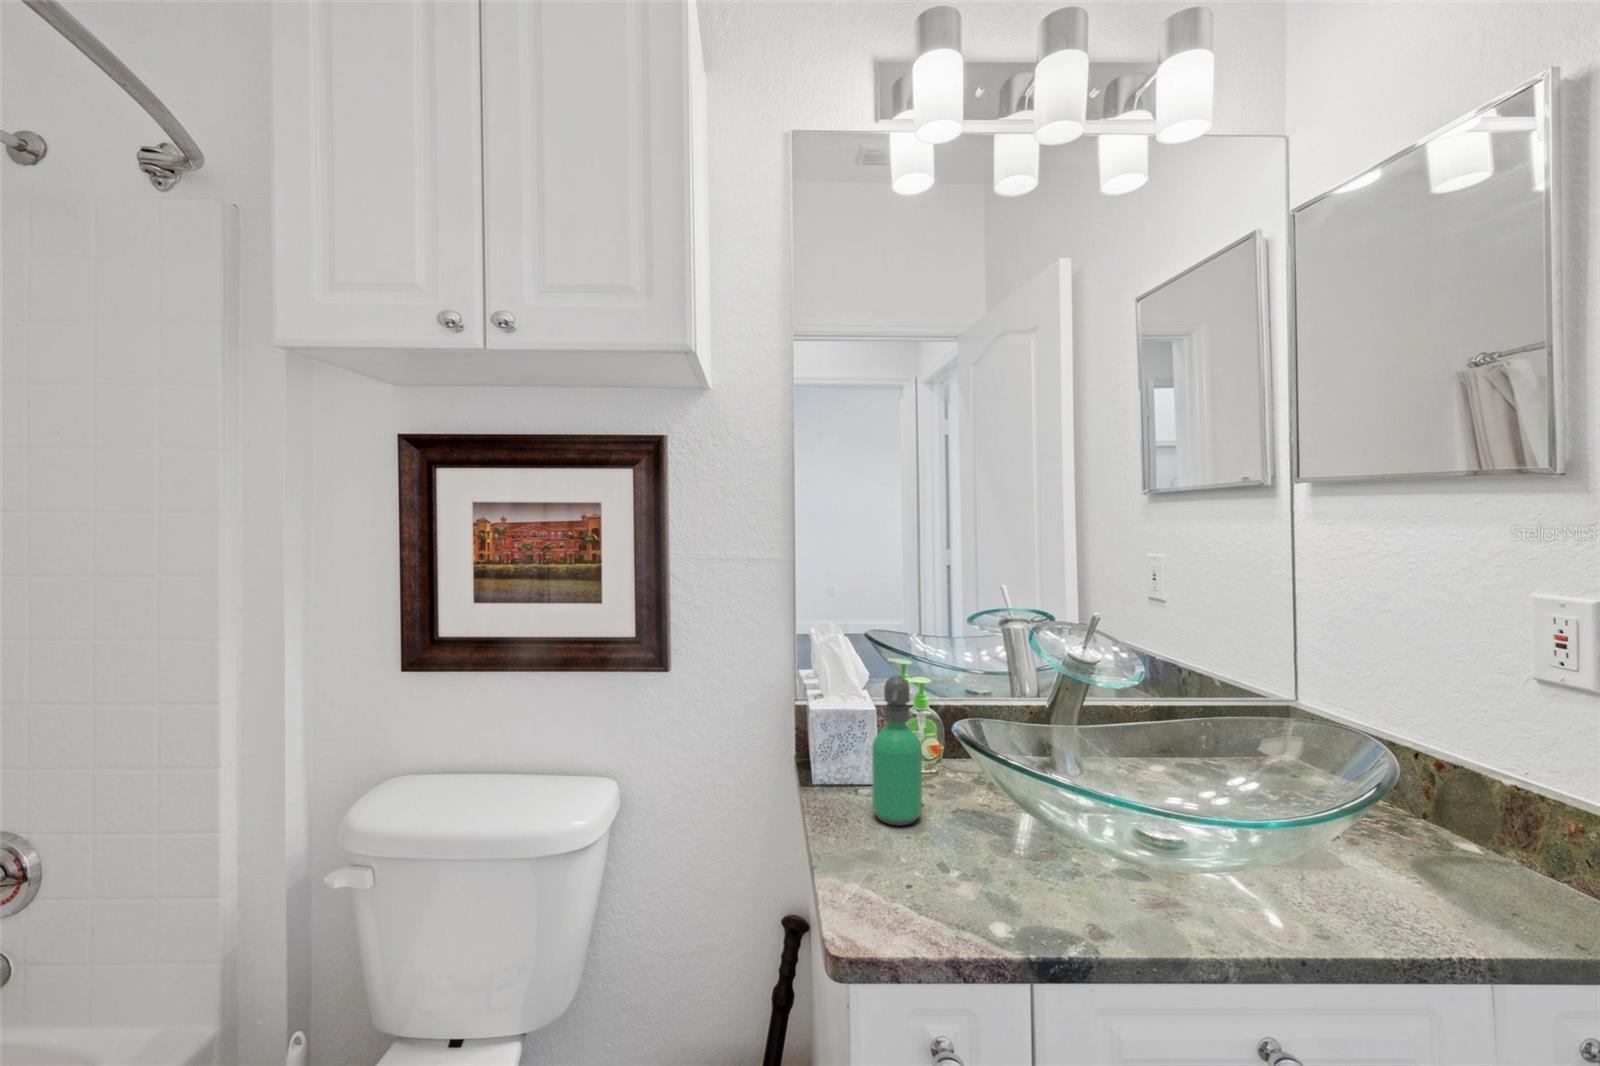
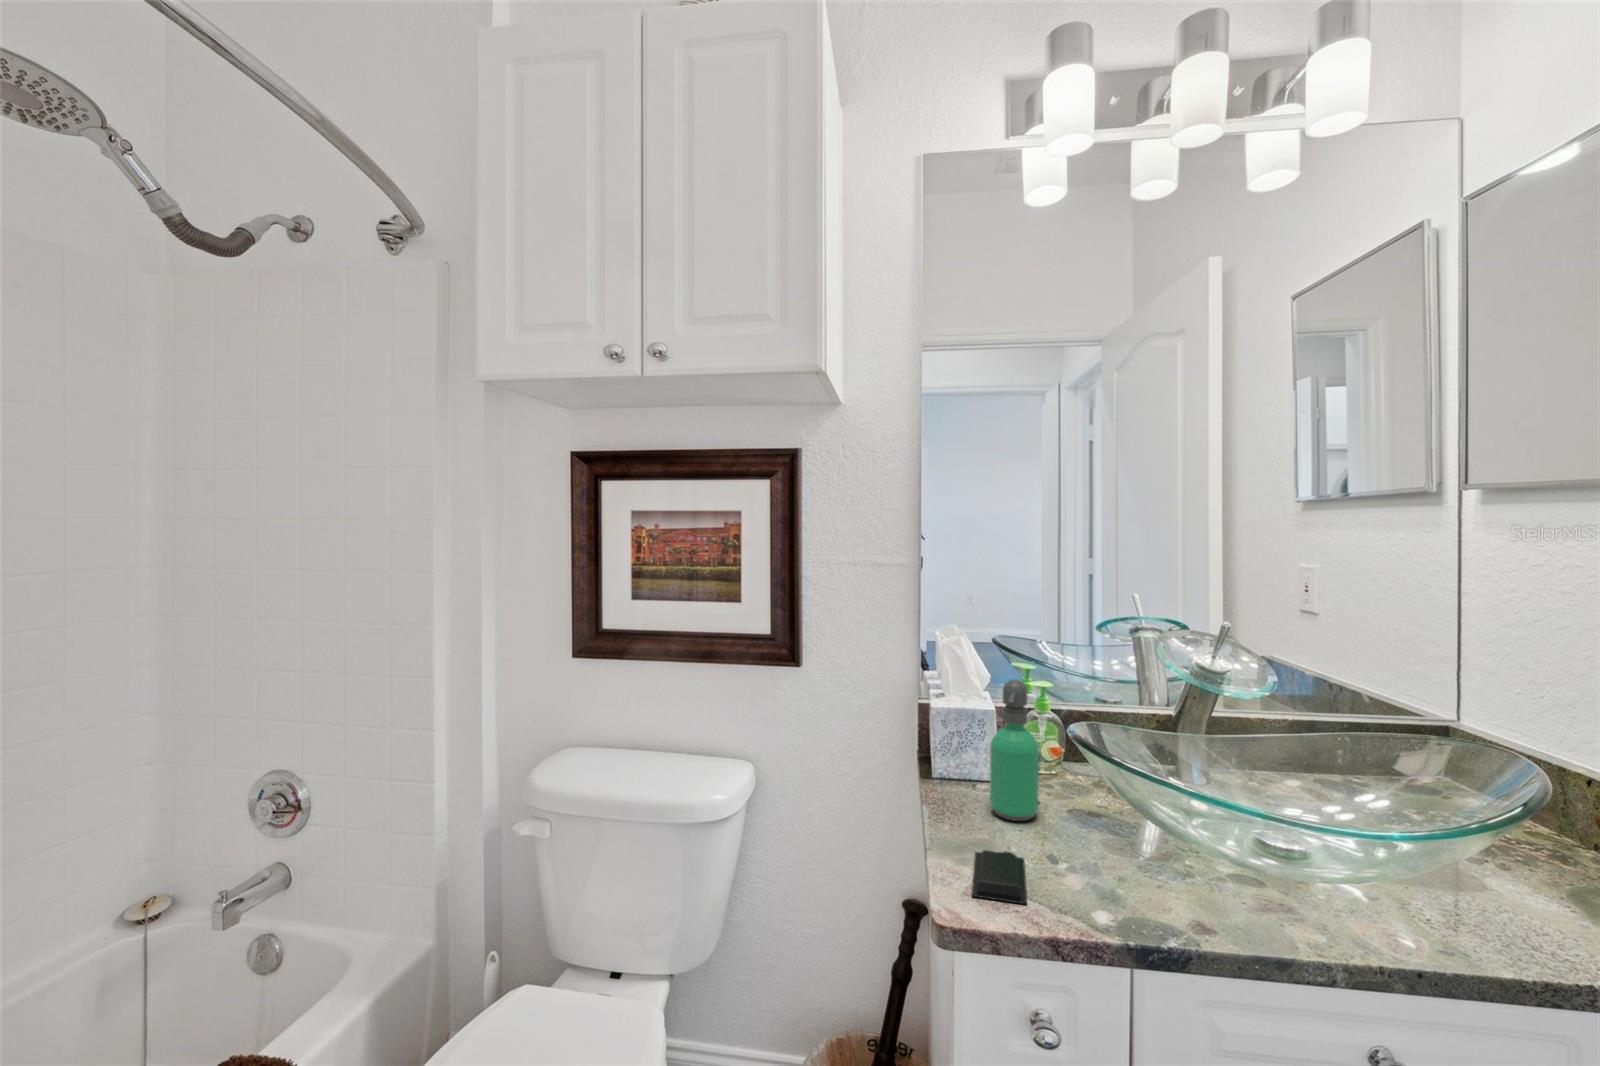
soap bar: none [860,864,920,926] -> present [972,850,1027,904]

